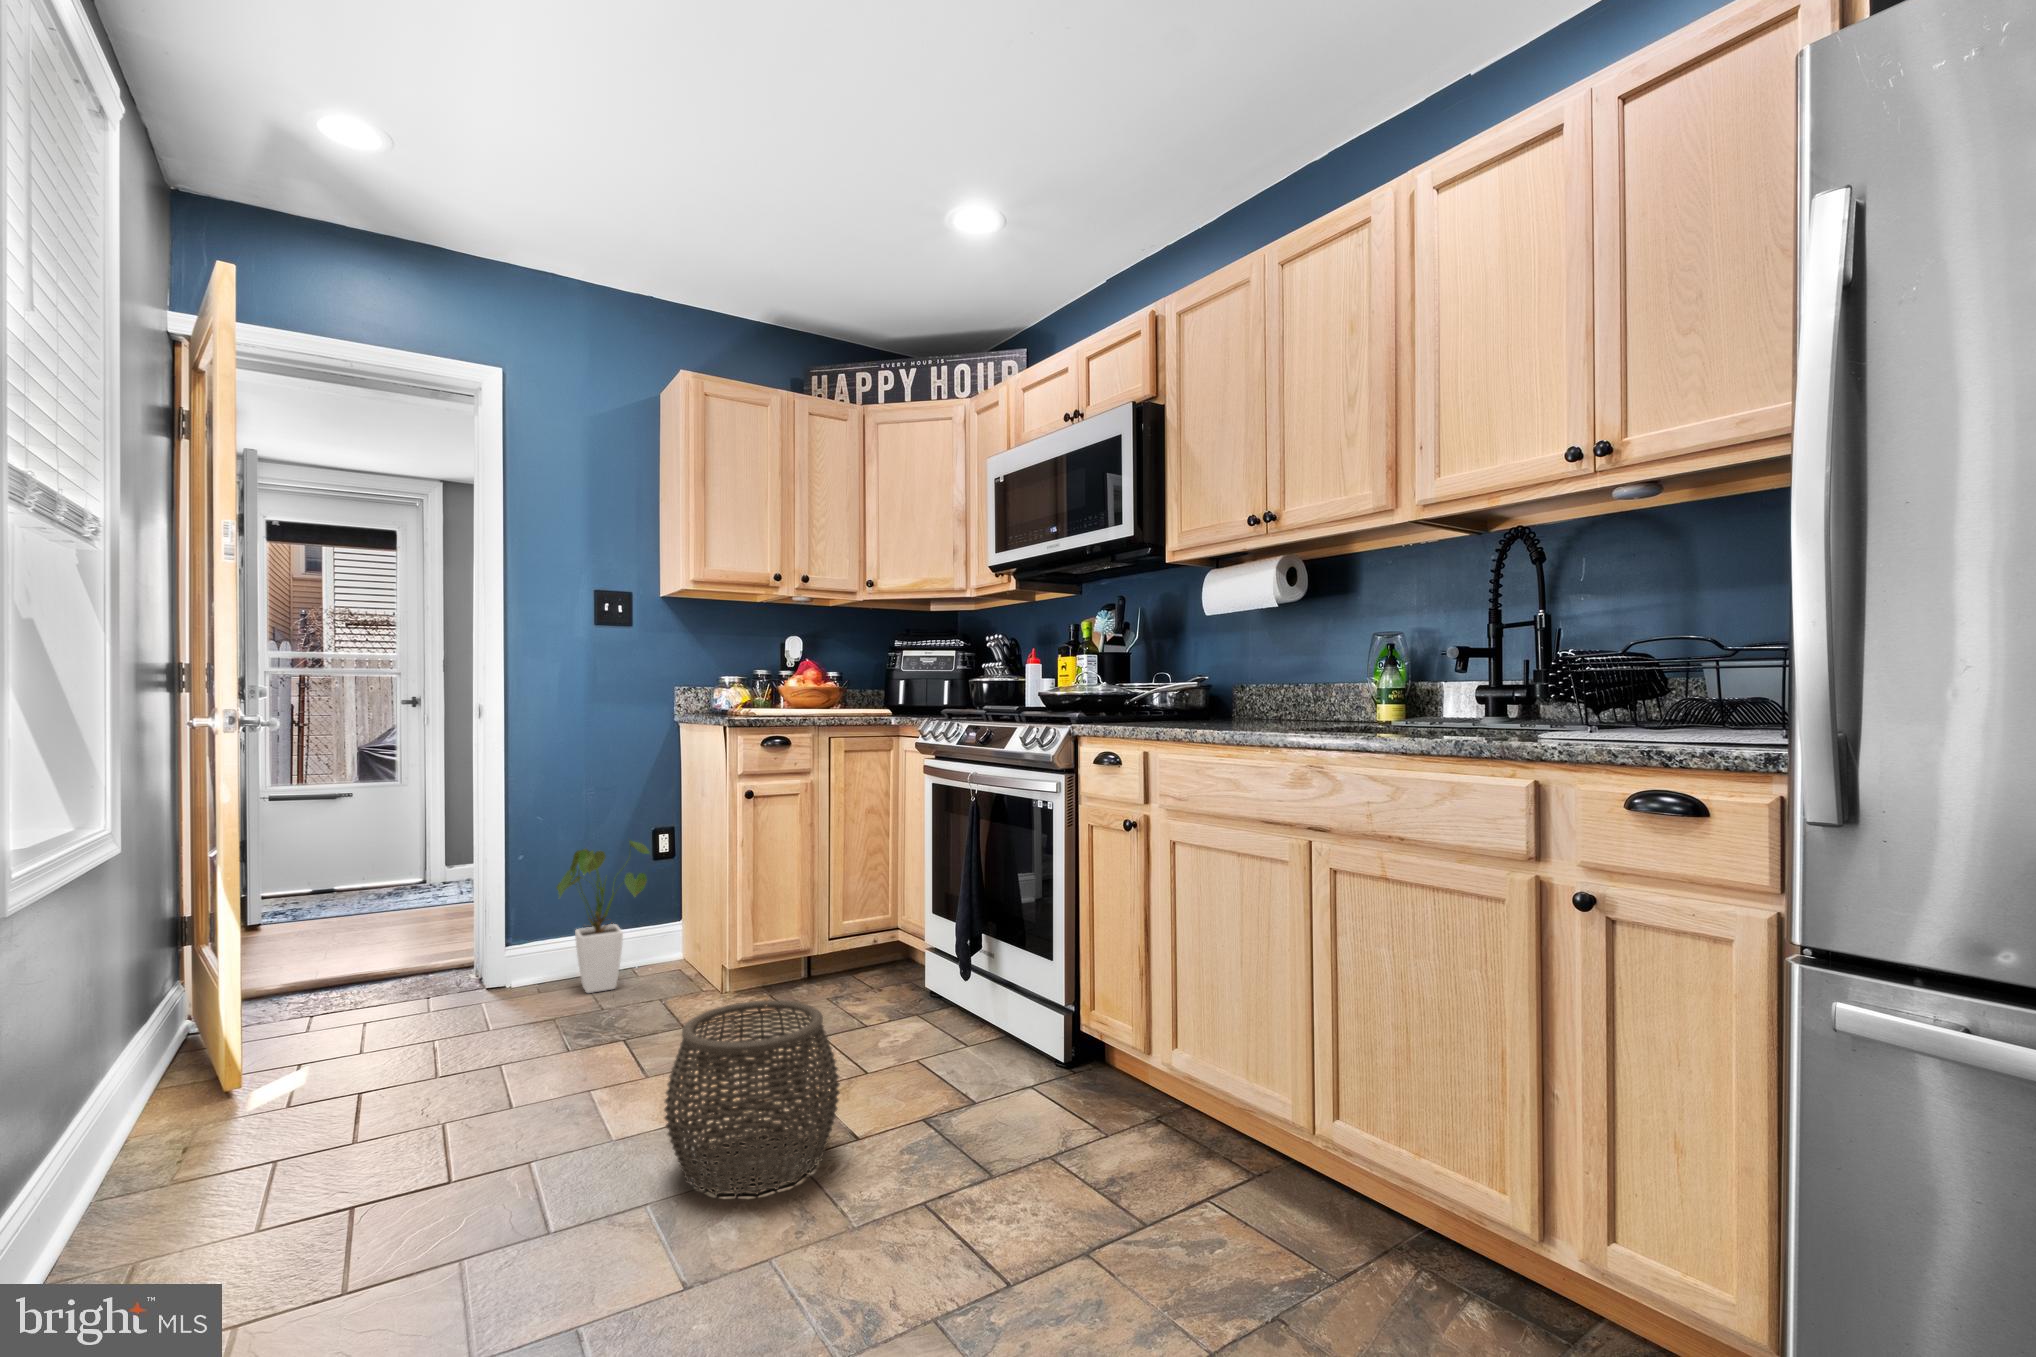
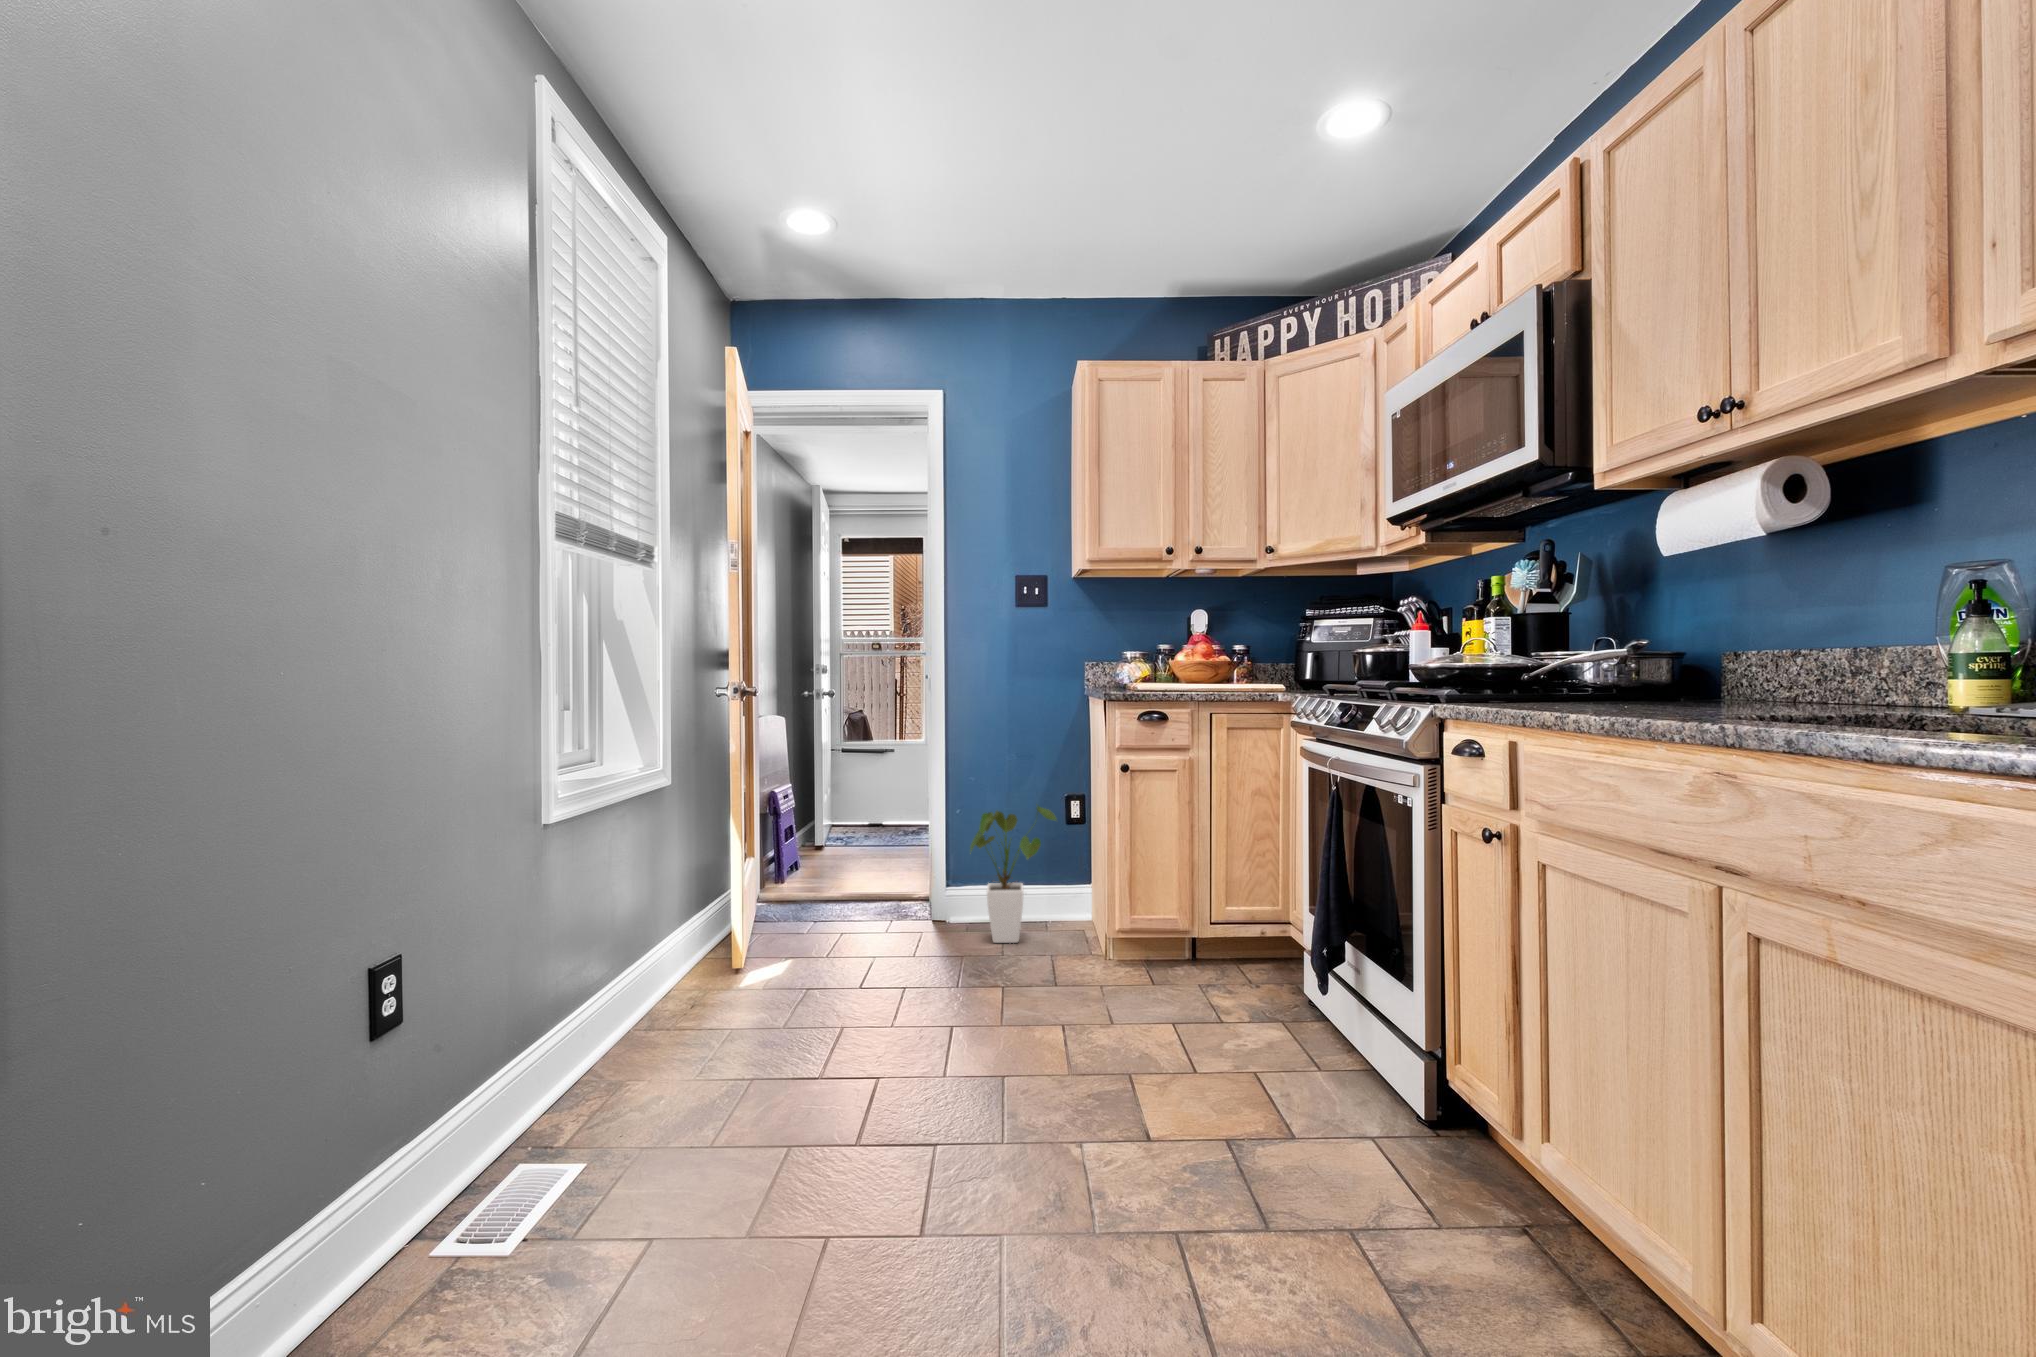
woven basket: present [664,1000,840,1196] -> none [949,977,1122,1176]

